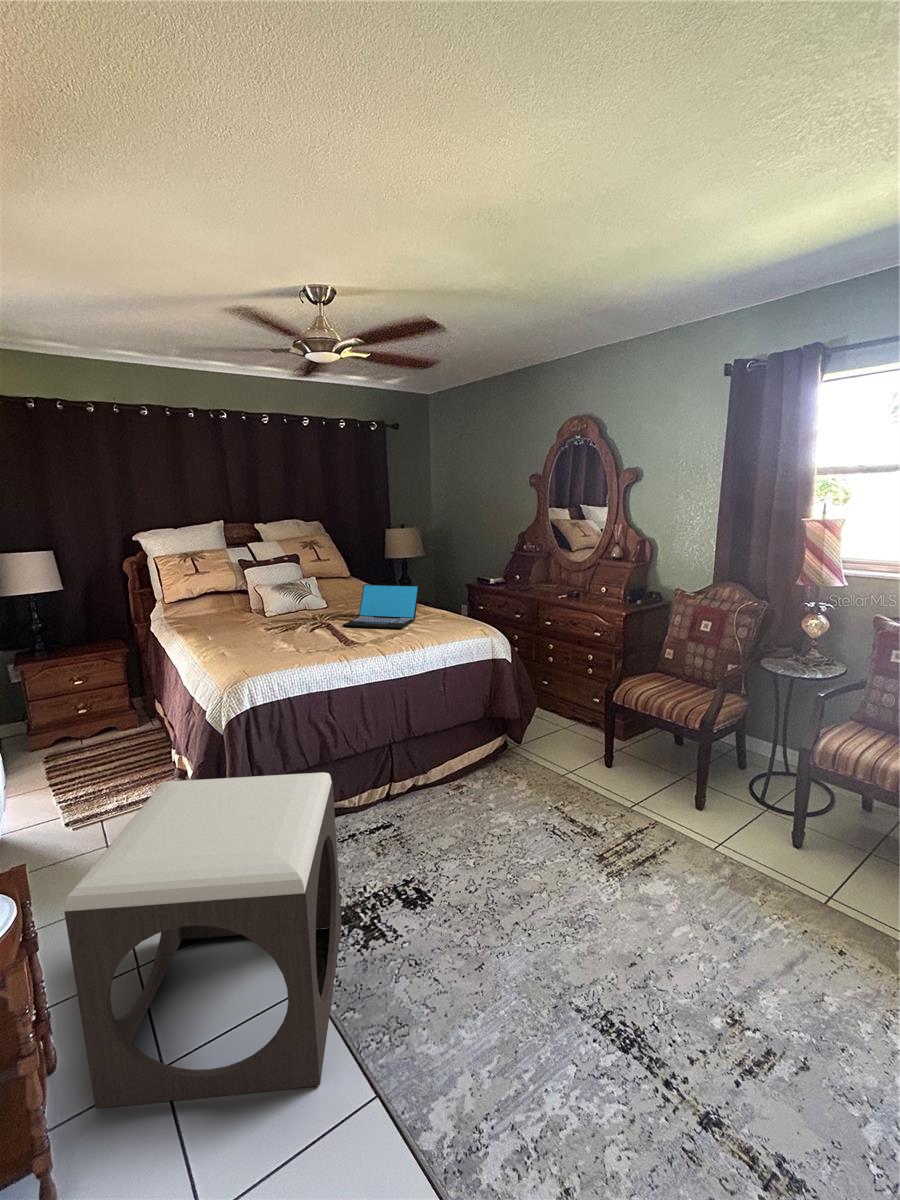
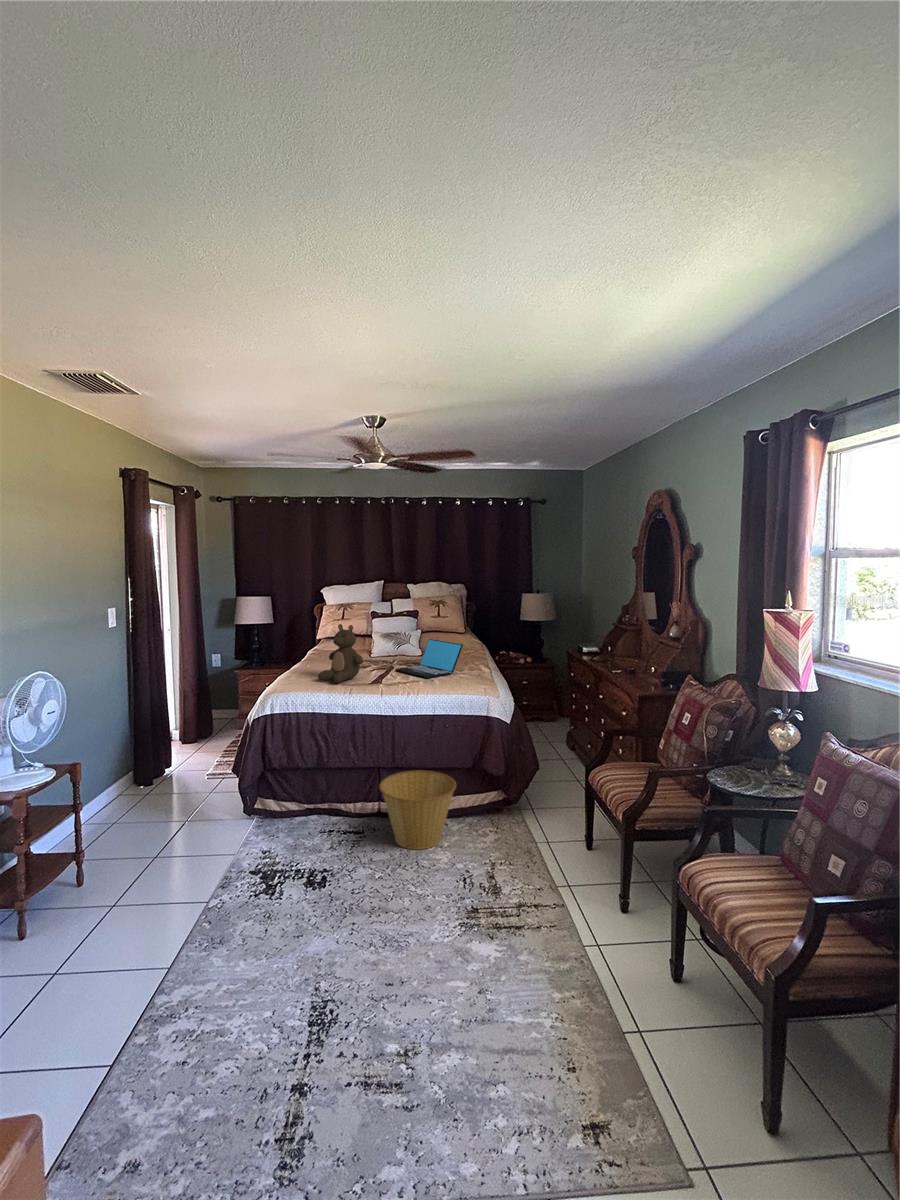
stuffed bear: none [273,574,331,652] -> present [318,624,363,683]
basket: none [410,730,500,822] -> present [379,770,456,849]
footstool: present [65,772,342,1108] -> none [63,743,255,948]

